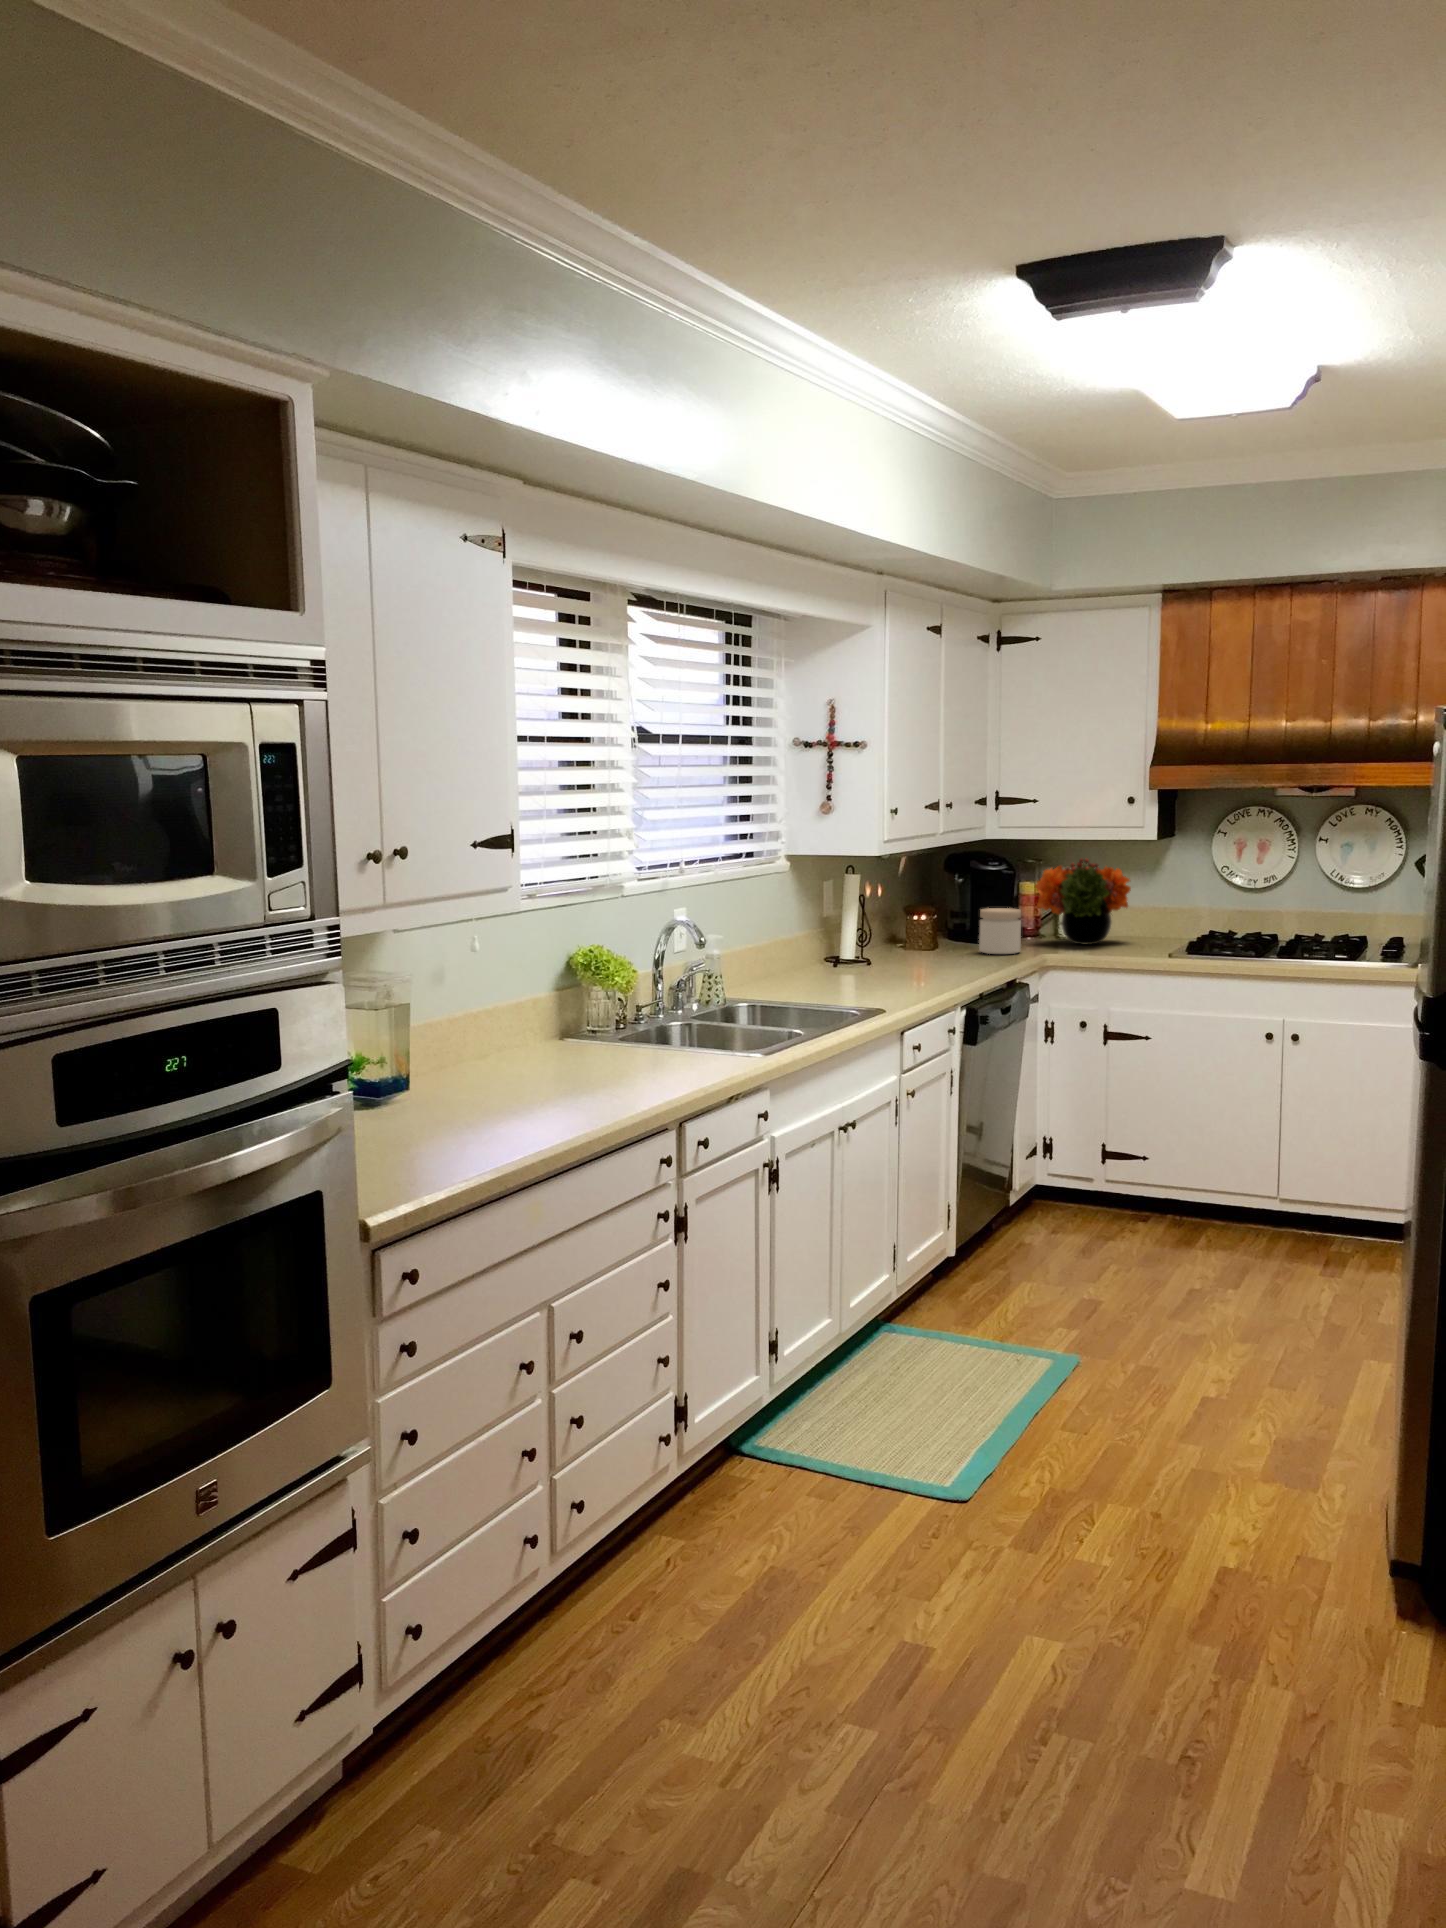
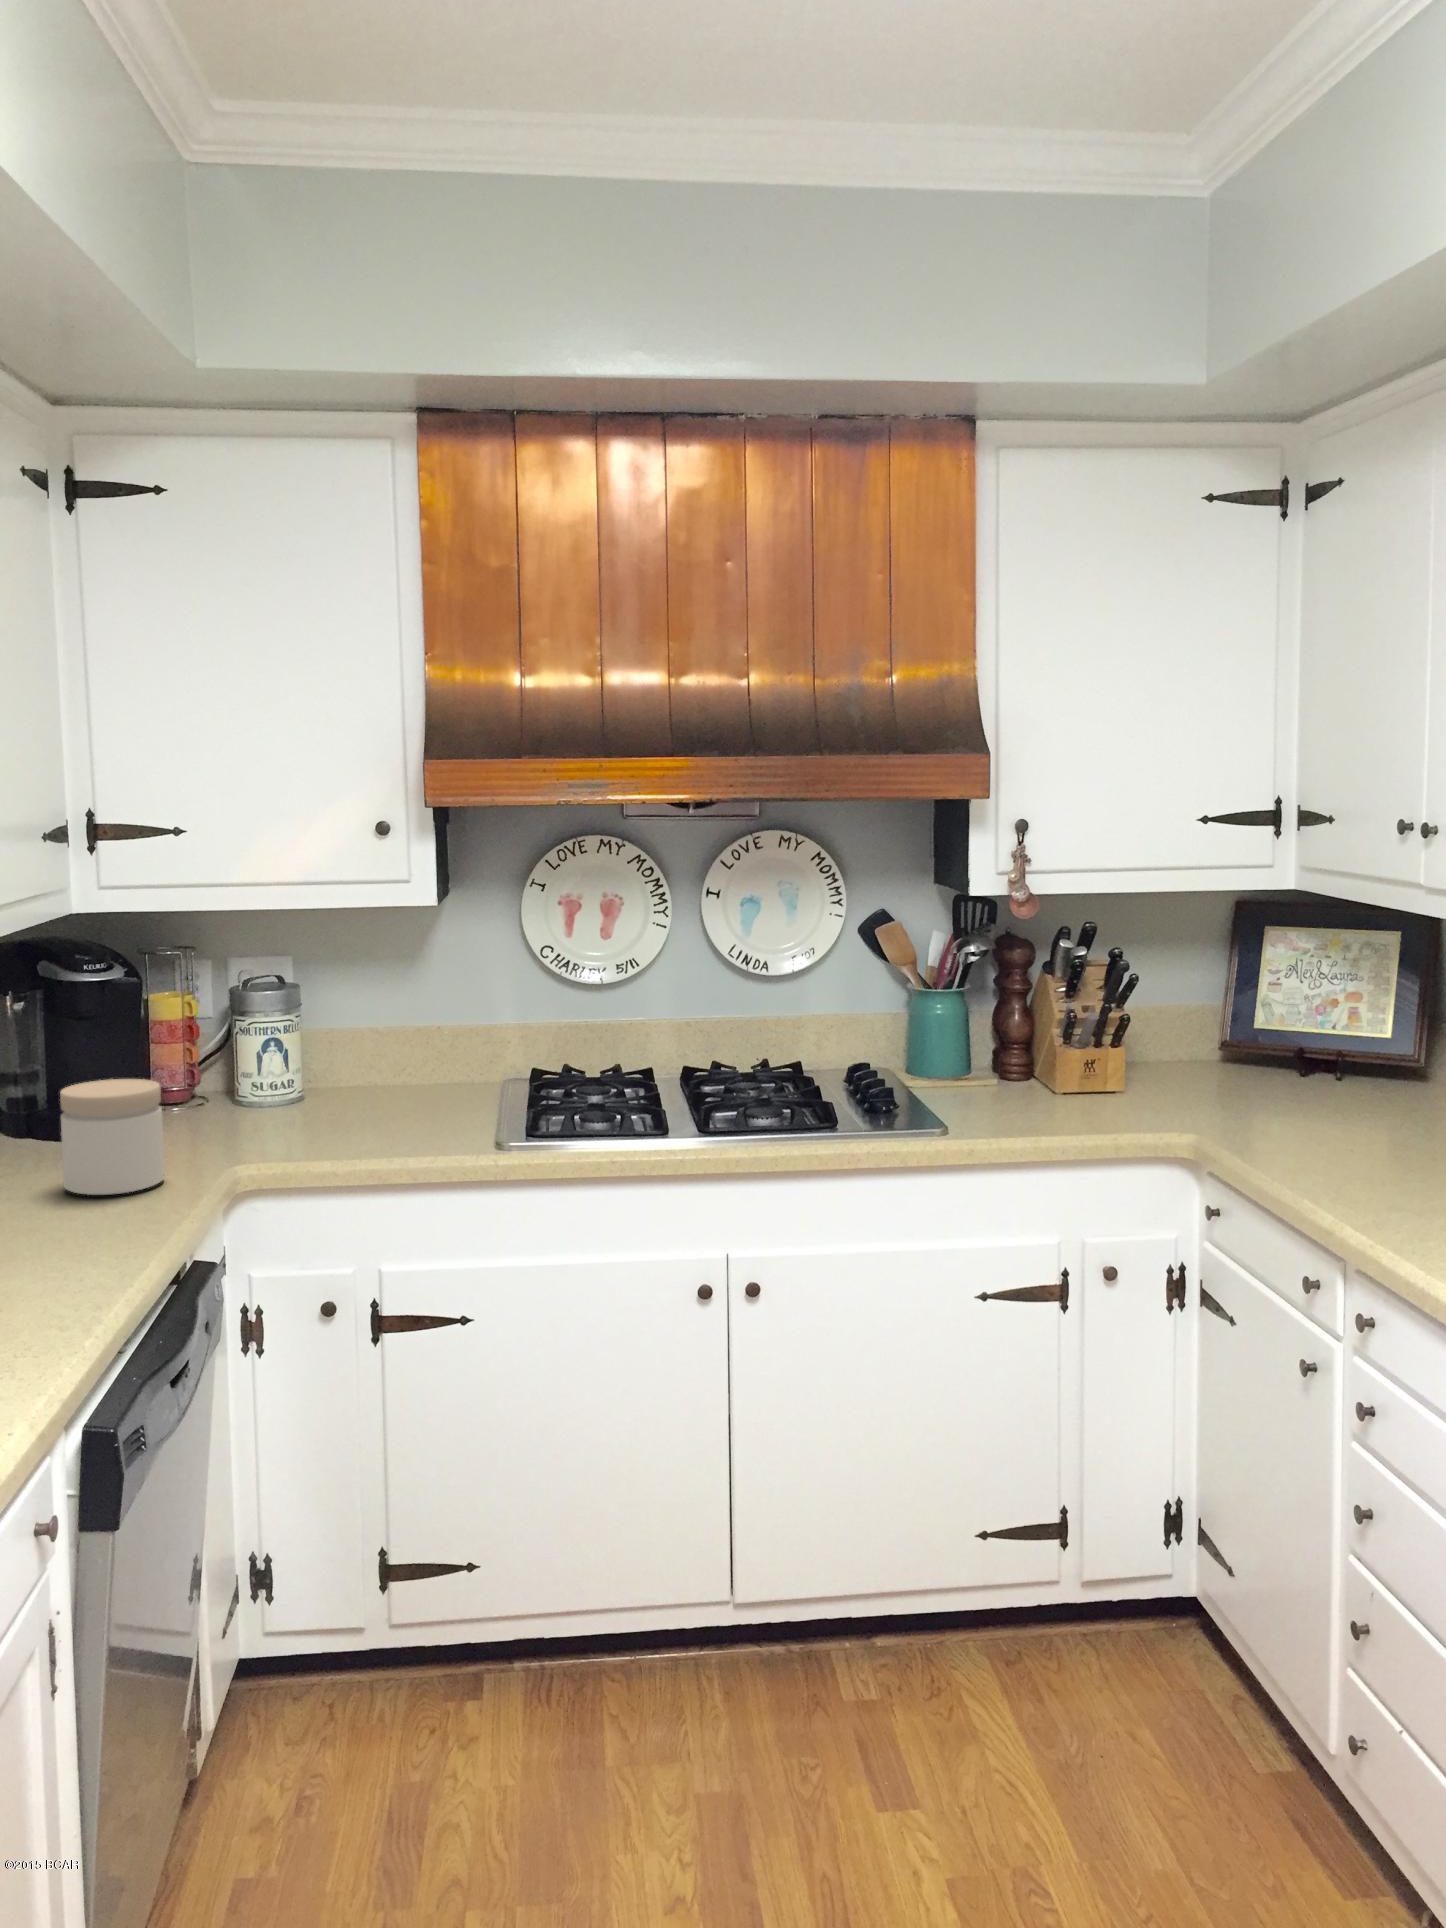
flower arrangement: present [1035,858,1131,944] -> none [185,950,392,1130]

